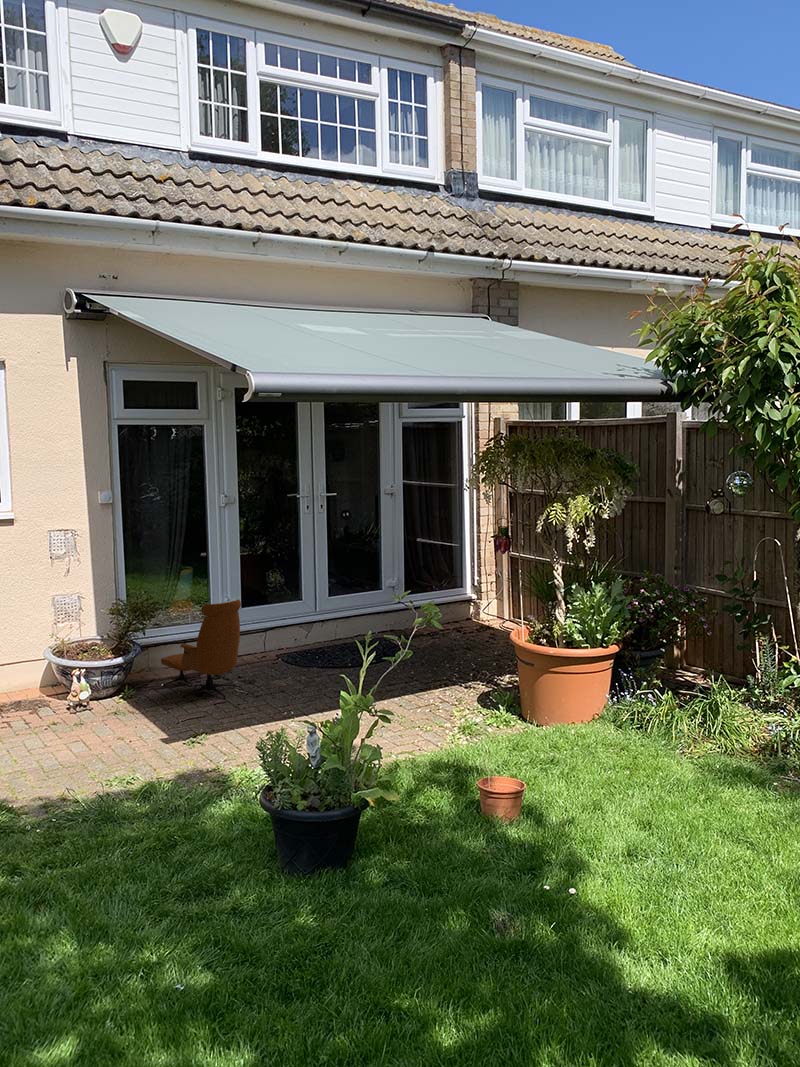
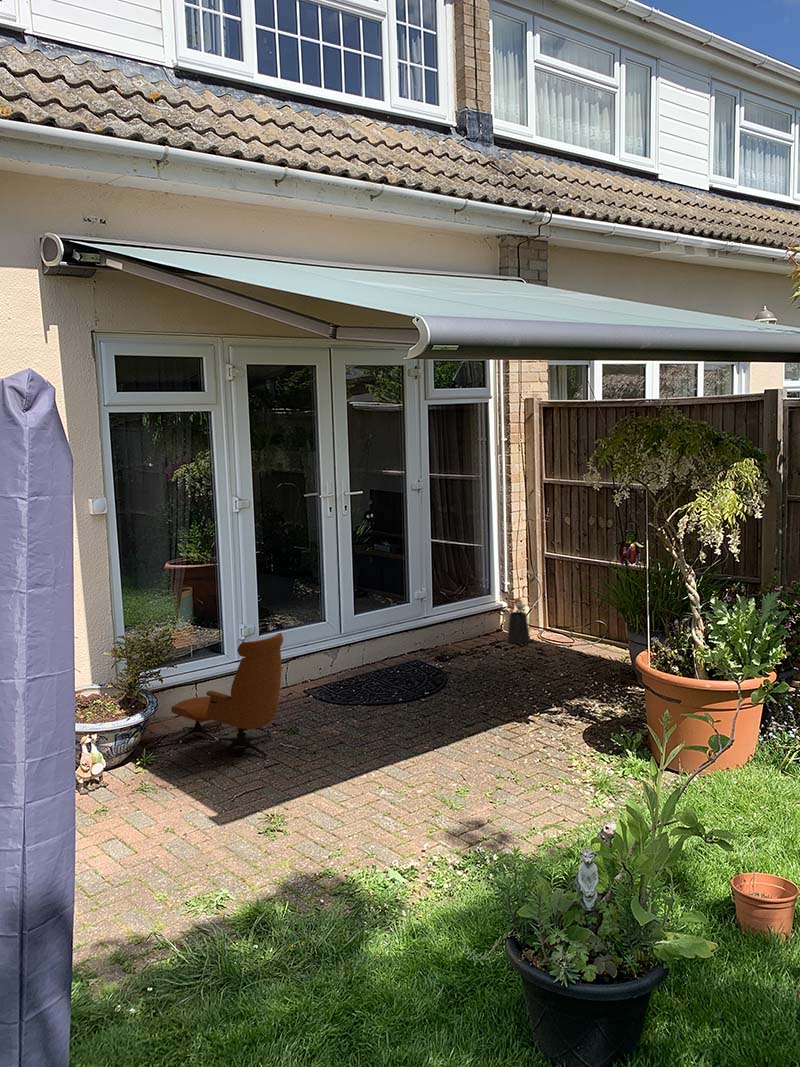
watering can: none [473,591,495,631] -> present [506,598,531,643]

